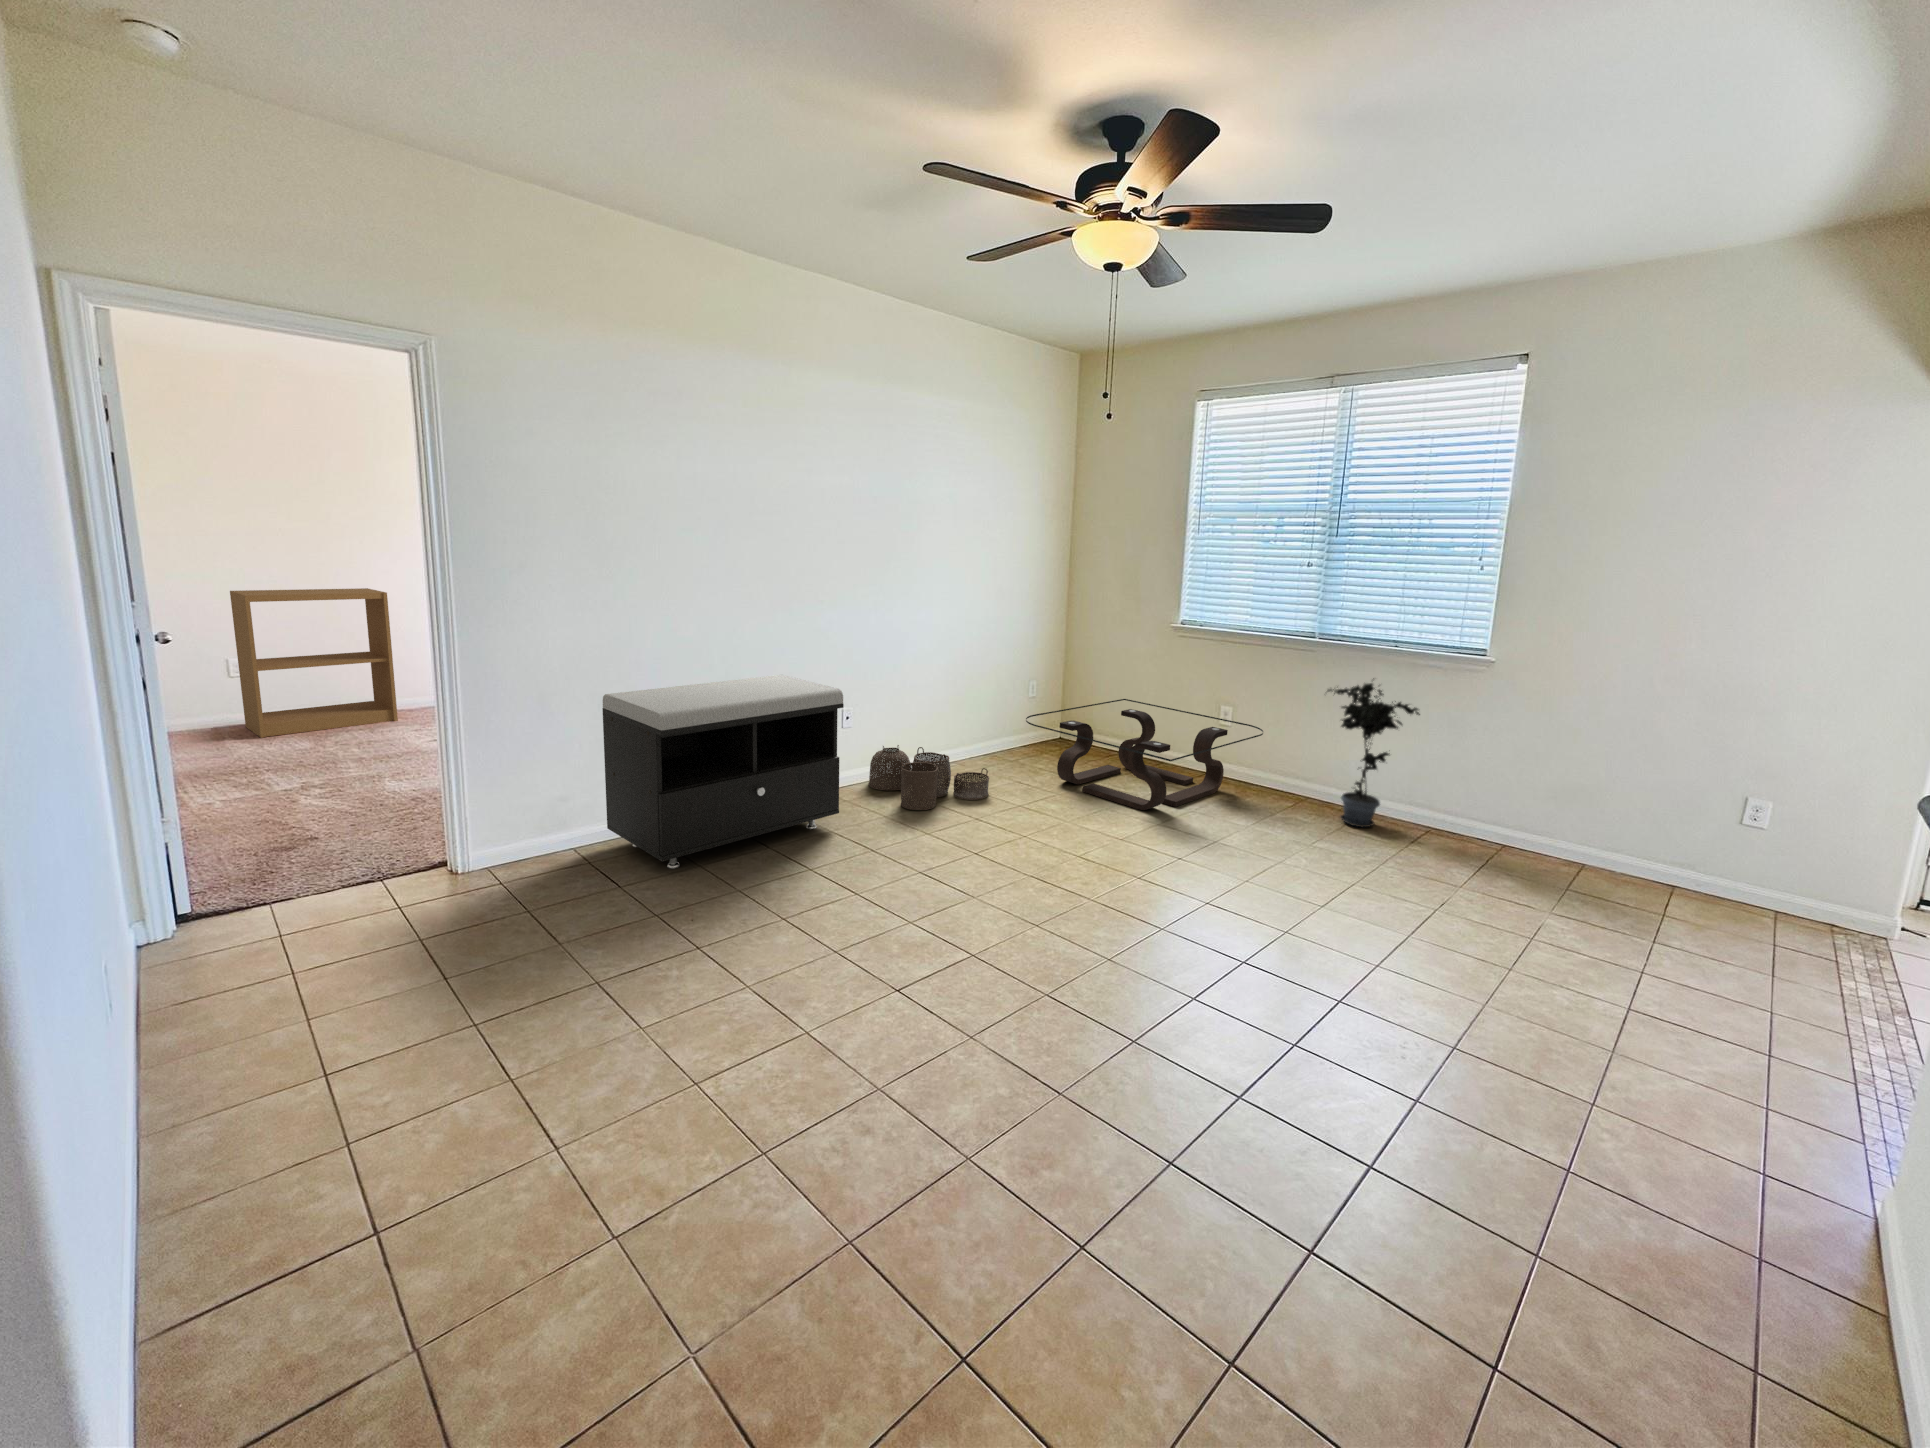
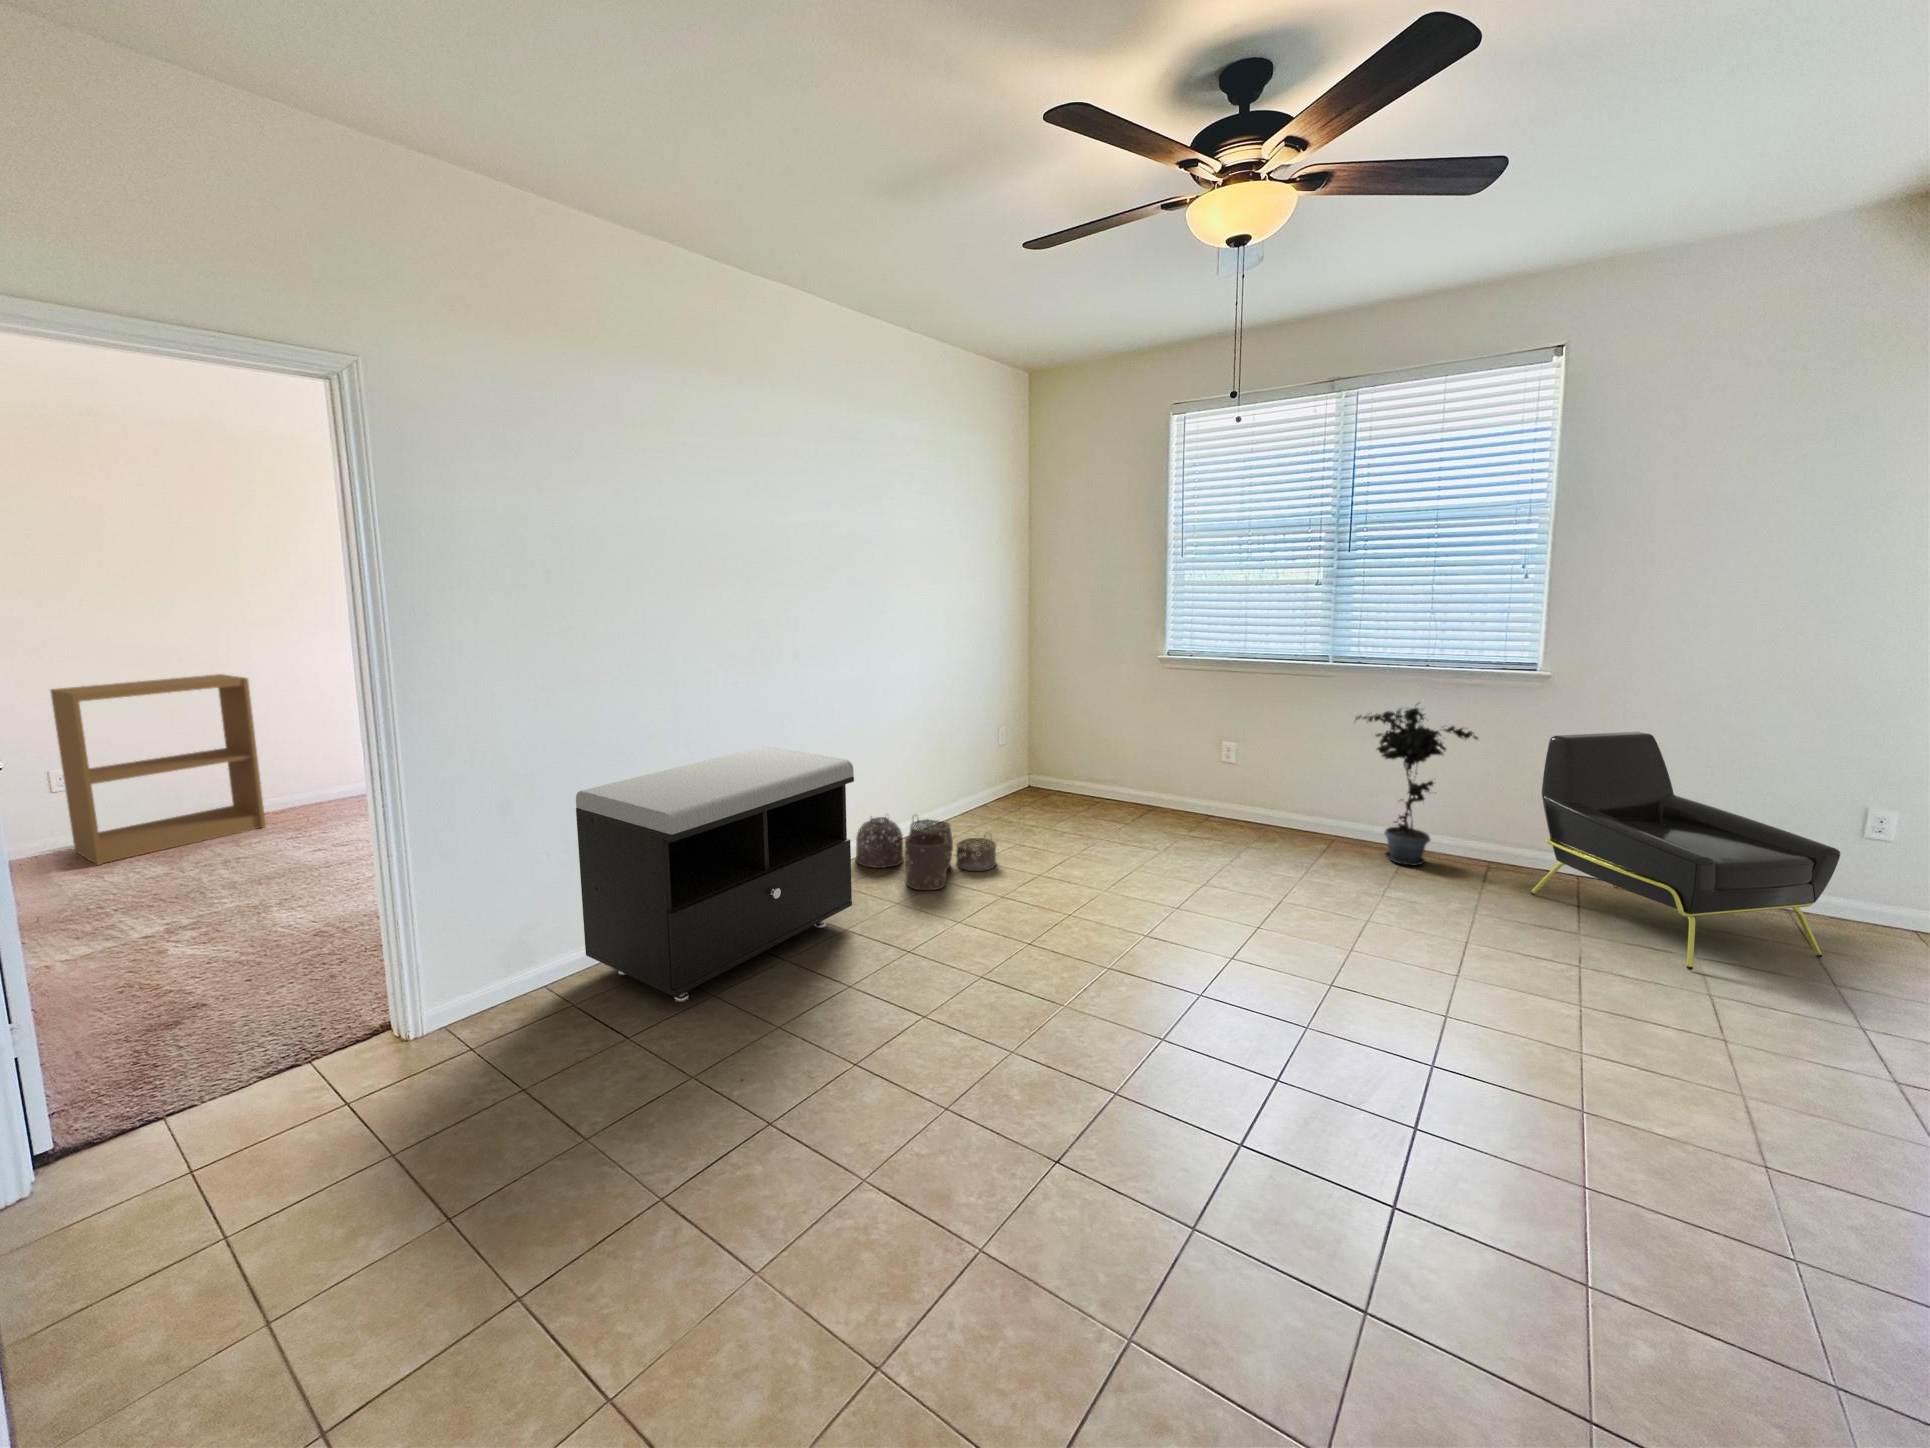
coffee table: present [1026,699,1263,810] -> none [1023,739,1282,866]
armchair: none [1450,715,1693,925] -> present [1531,732,1840,970]

